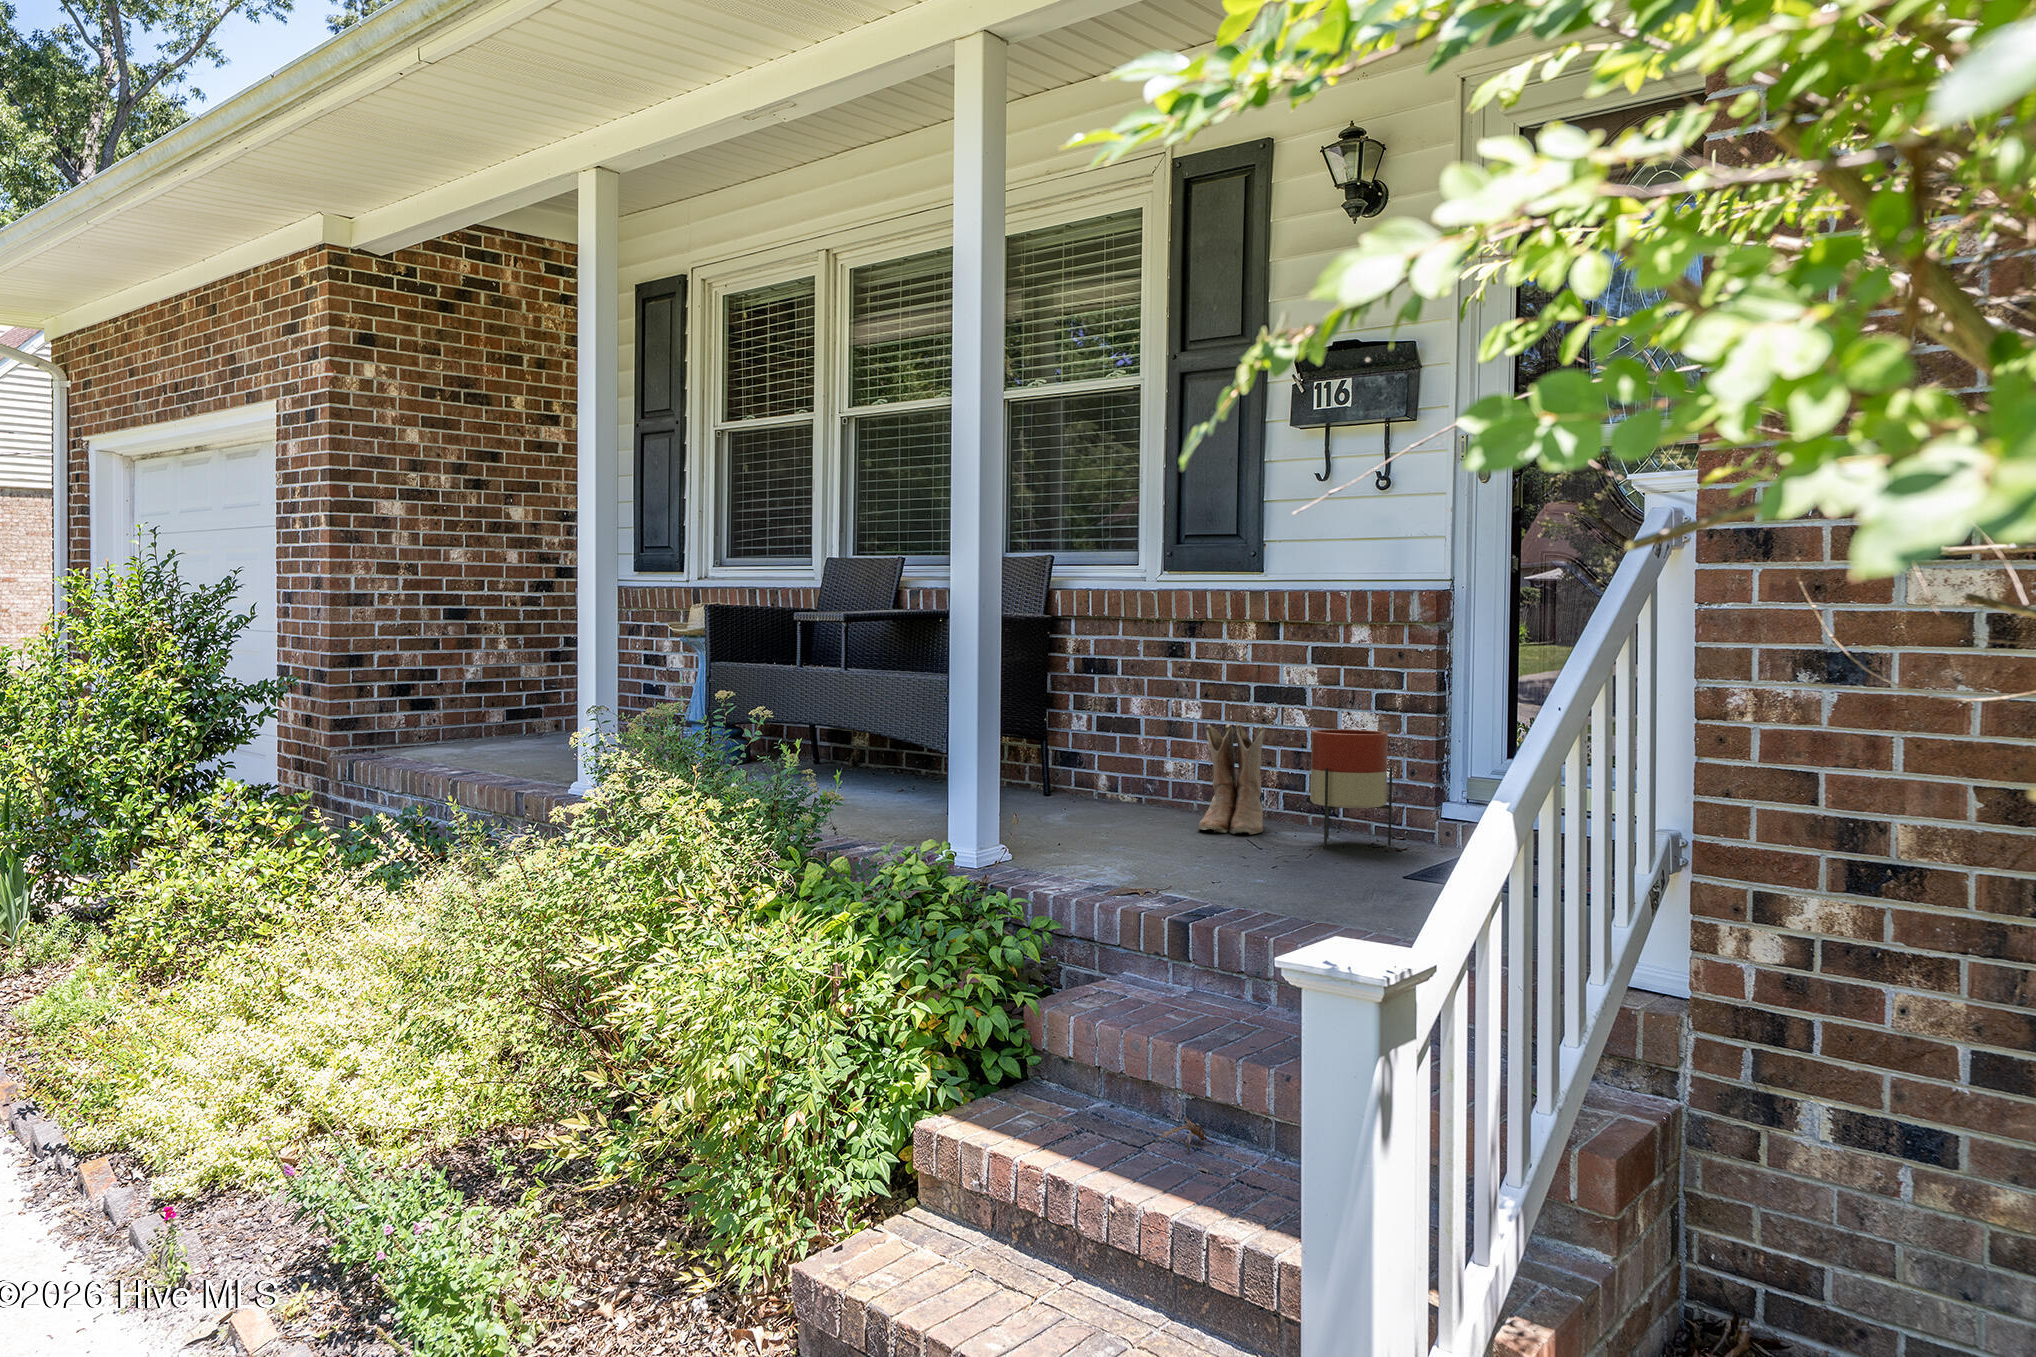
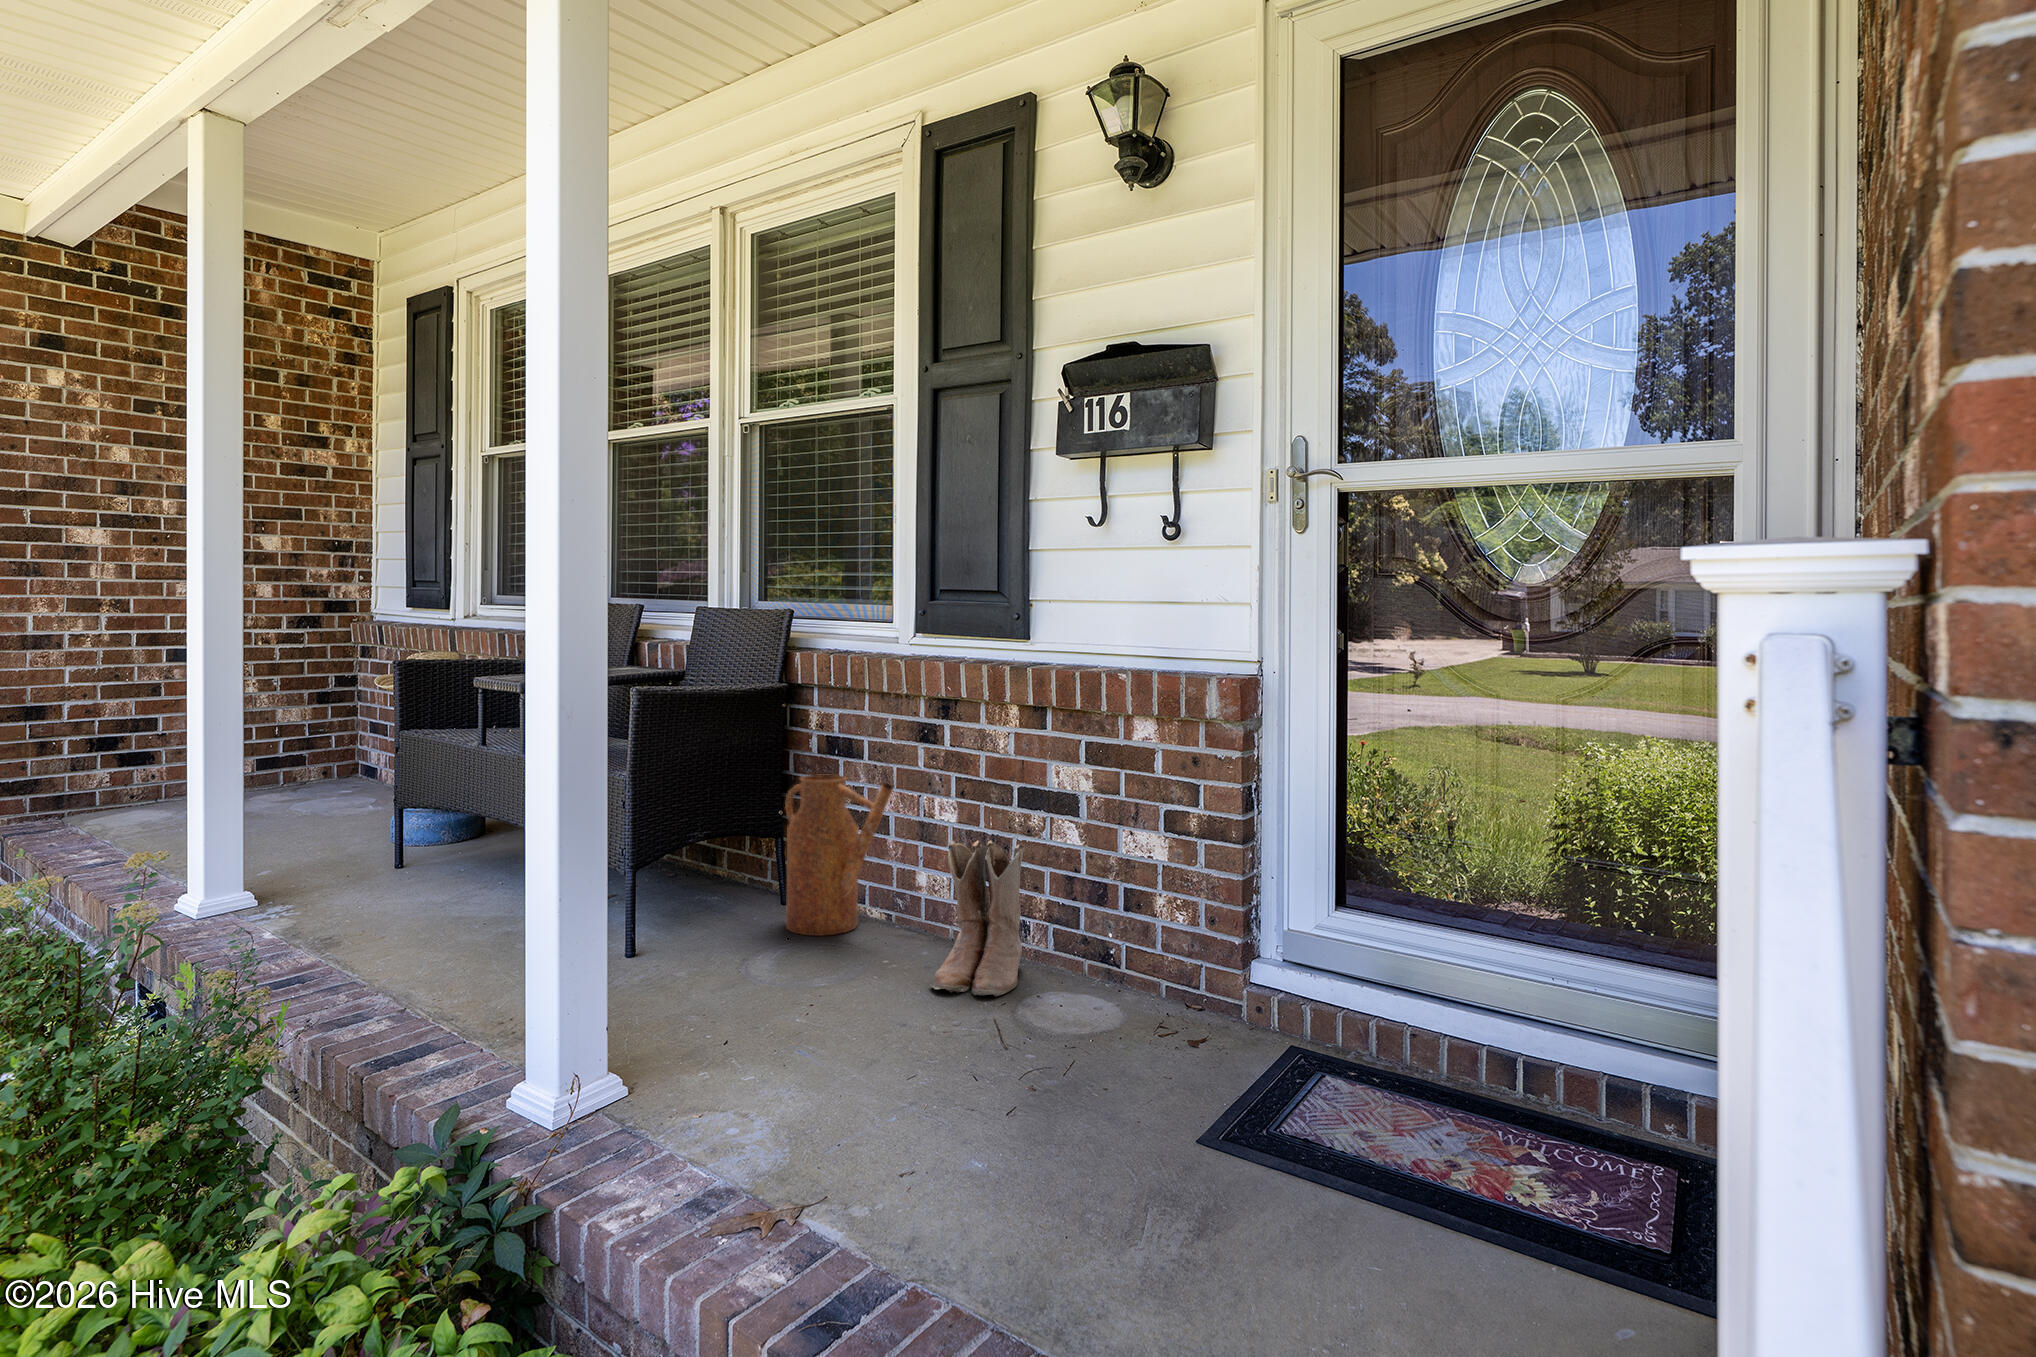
watering can: none [1055,686,1154,810] -> present [785,775,893,936]
planter: present [1310,729,1392,848] -> none [1071,857,1179,1031]

